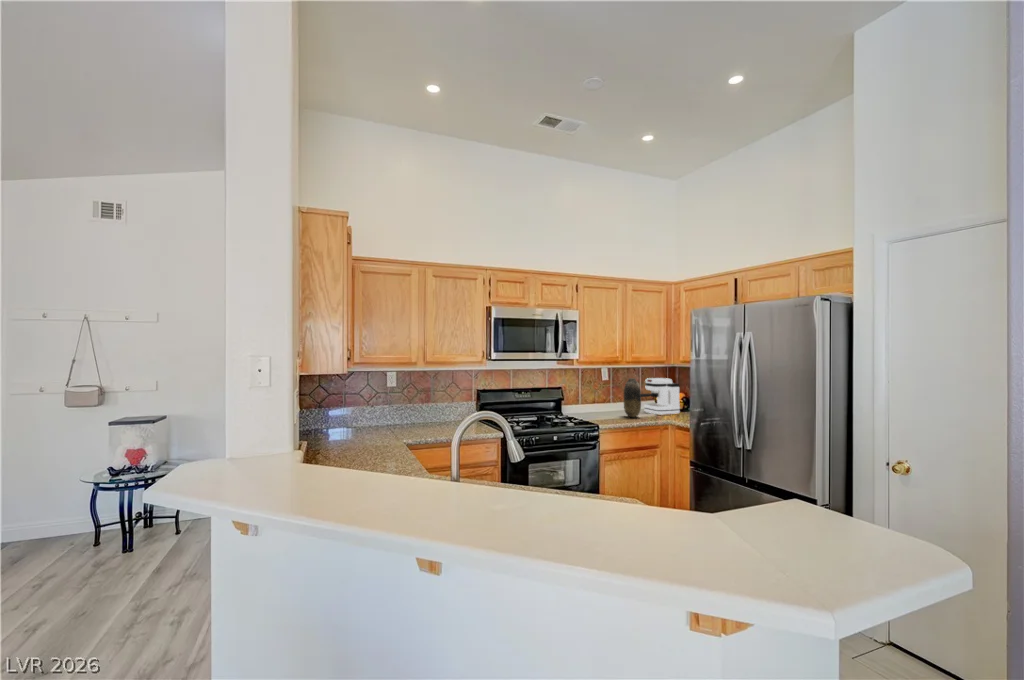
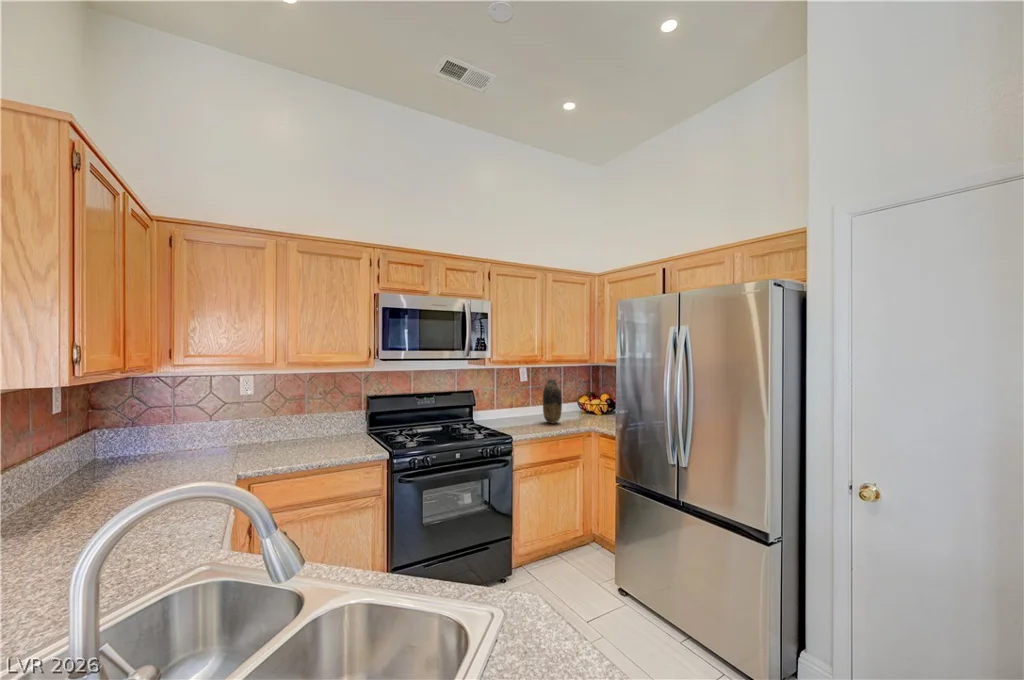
coffee maker: present [641,378,680,415] -> none [561,378,603,419]

